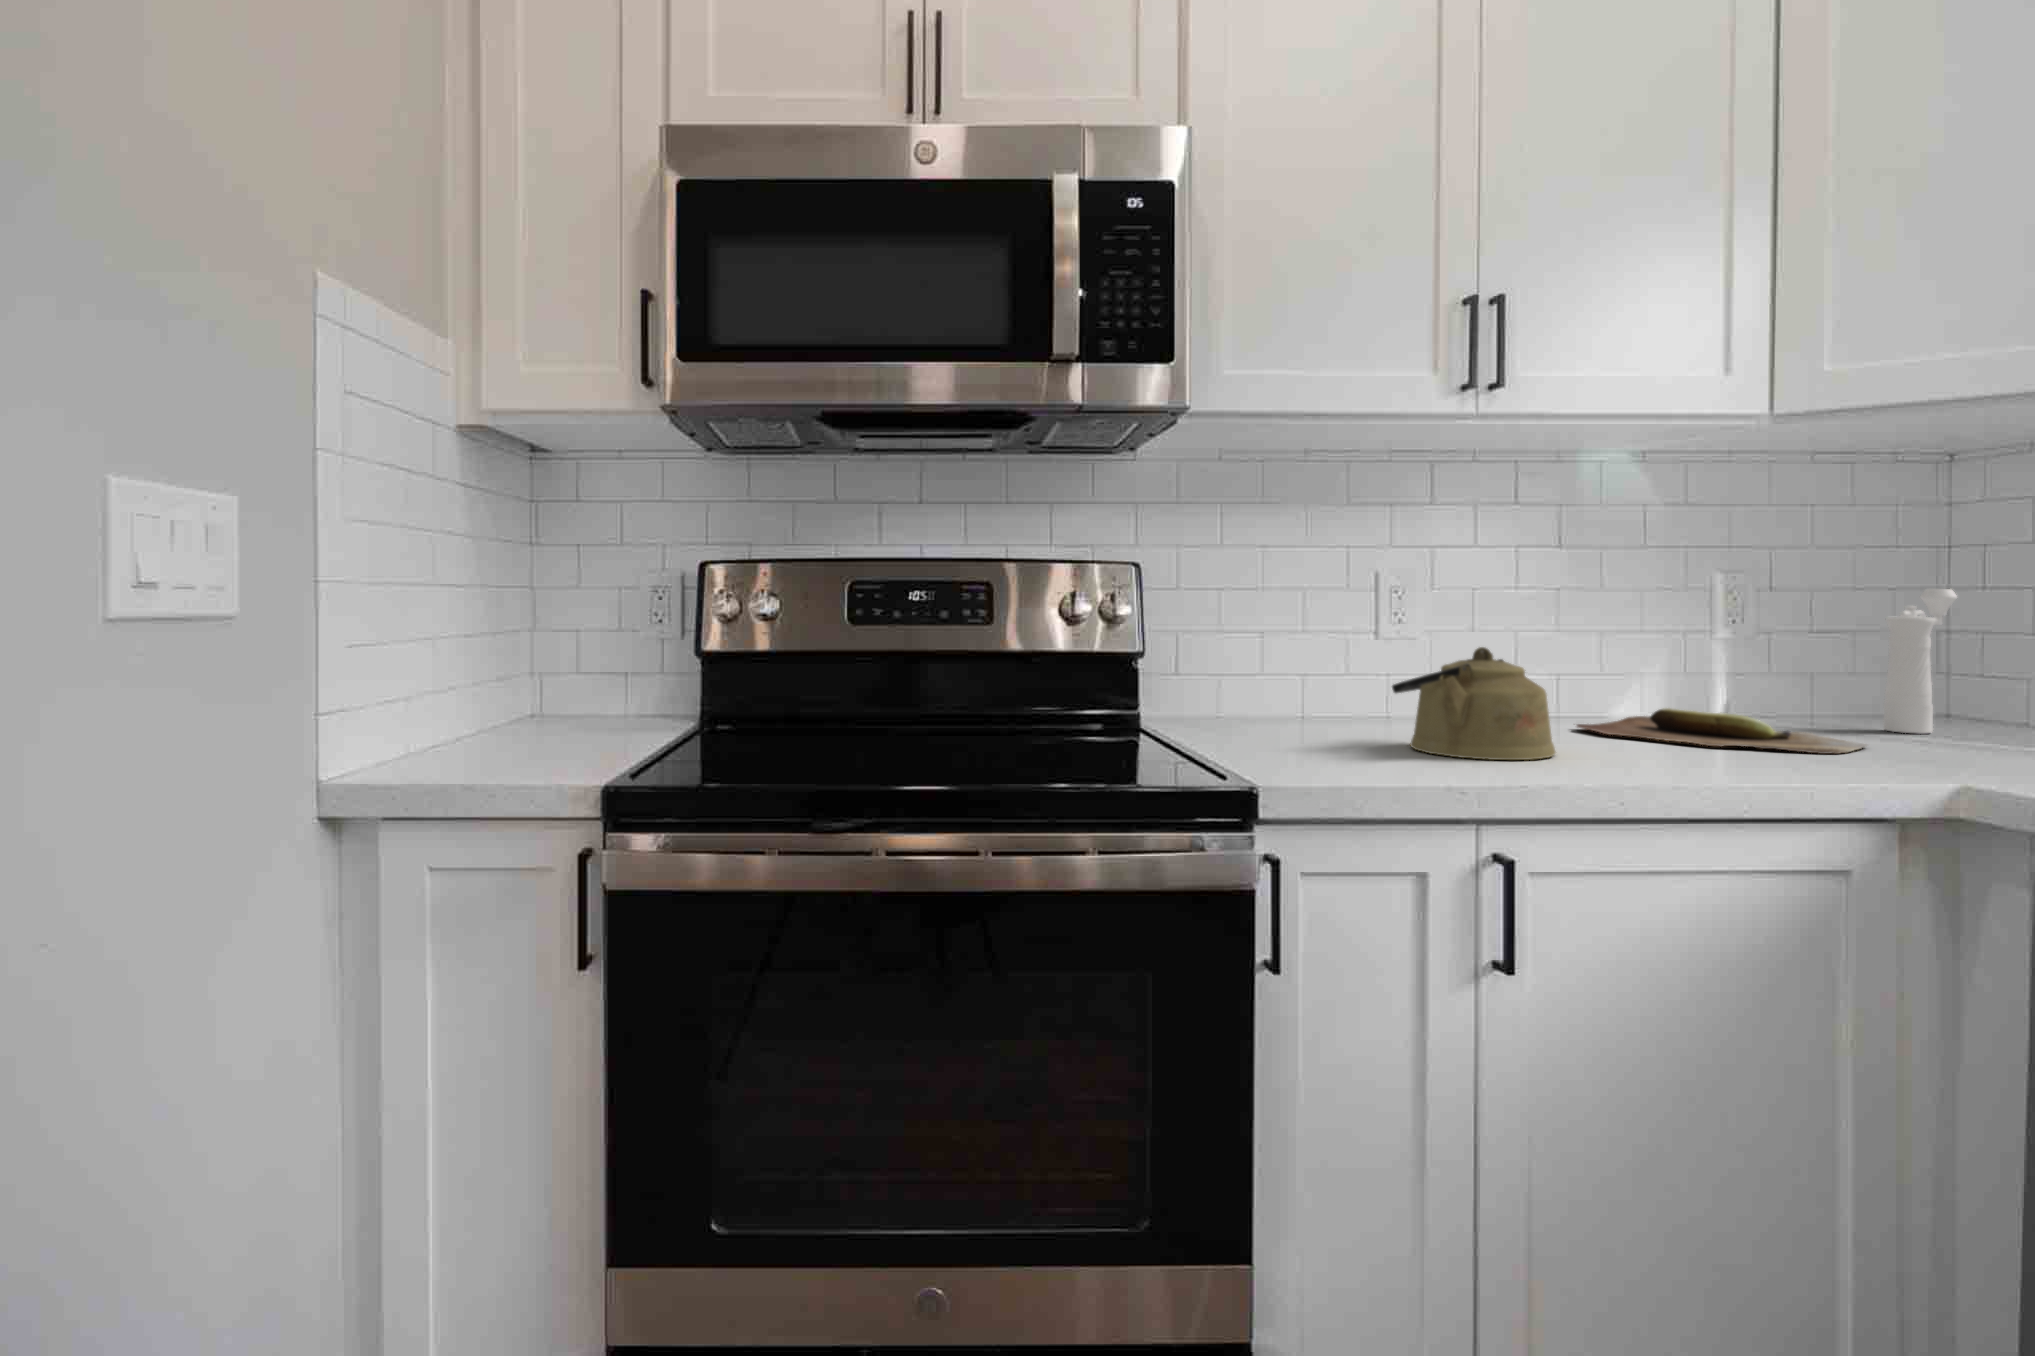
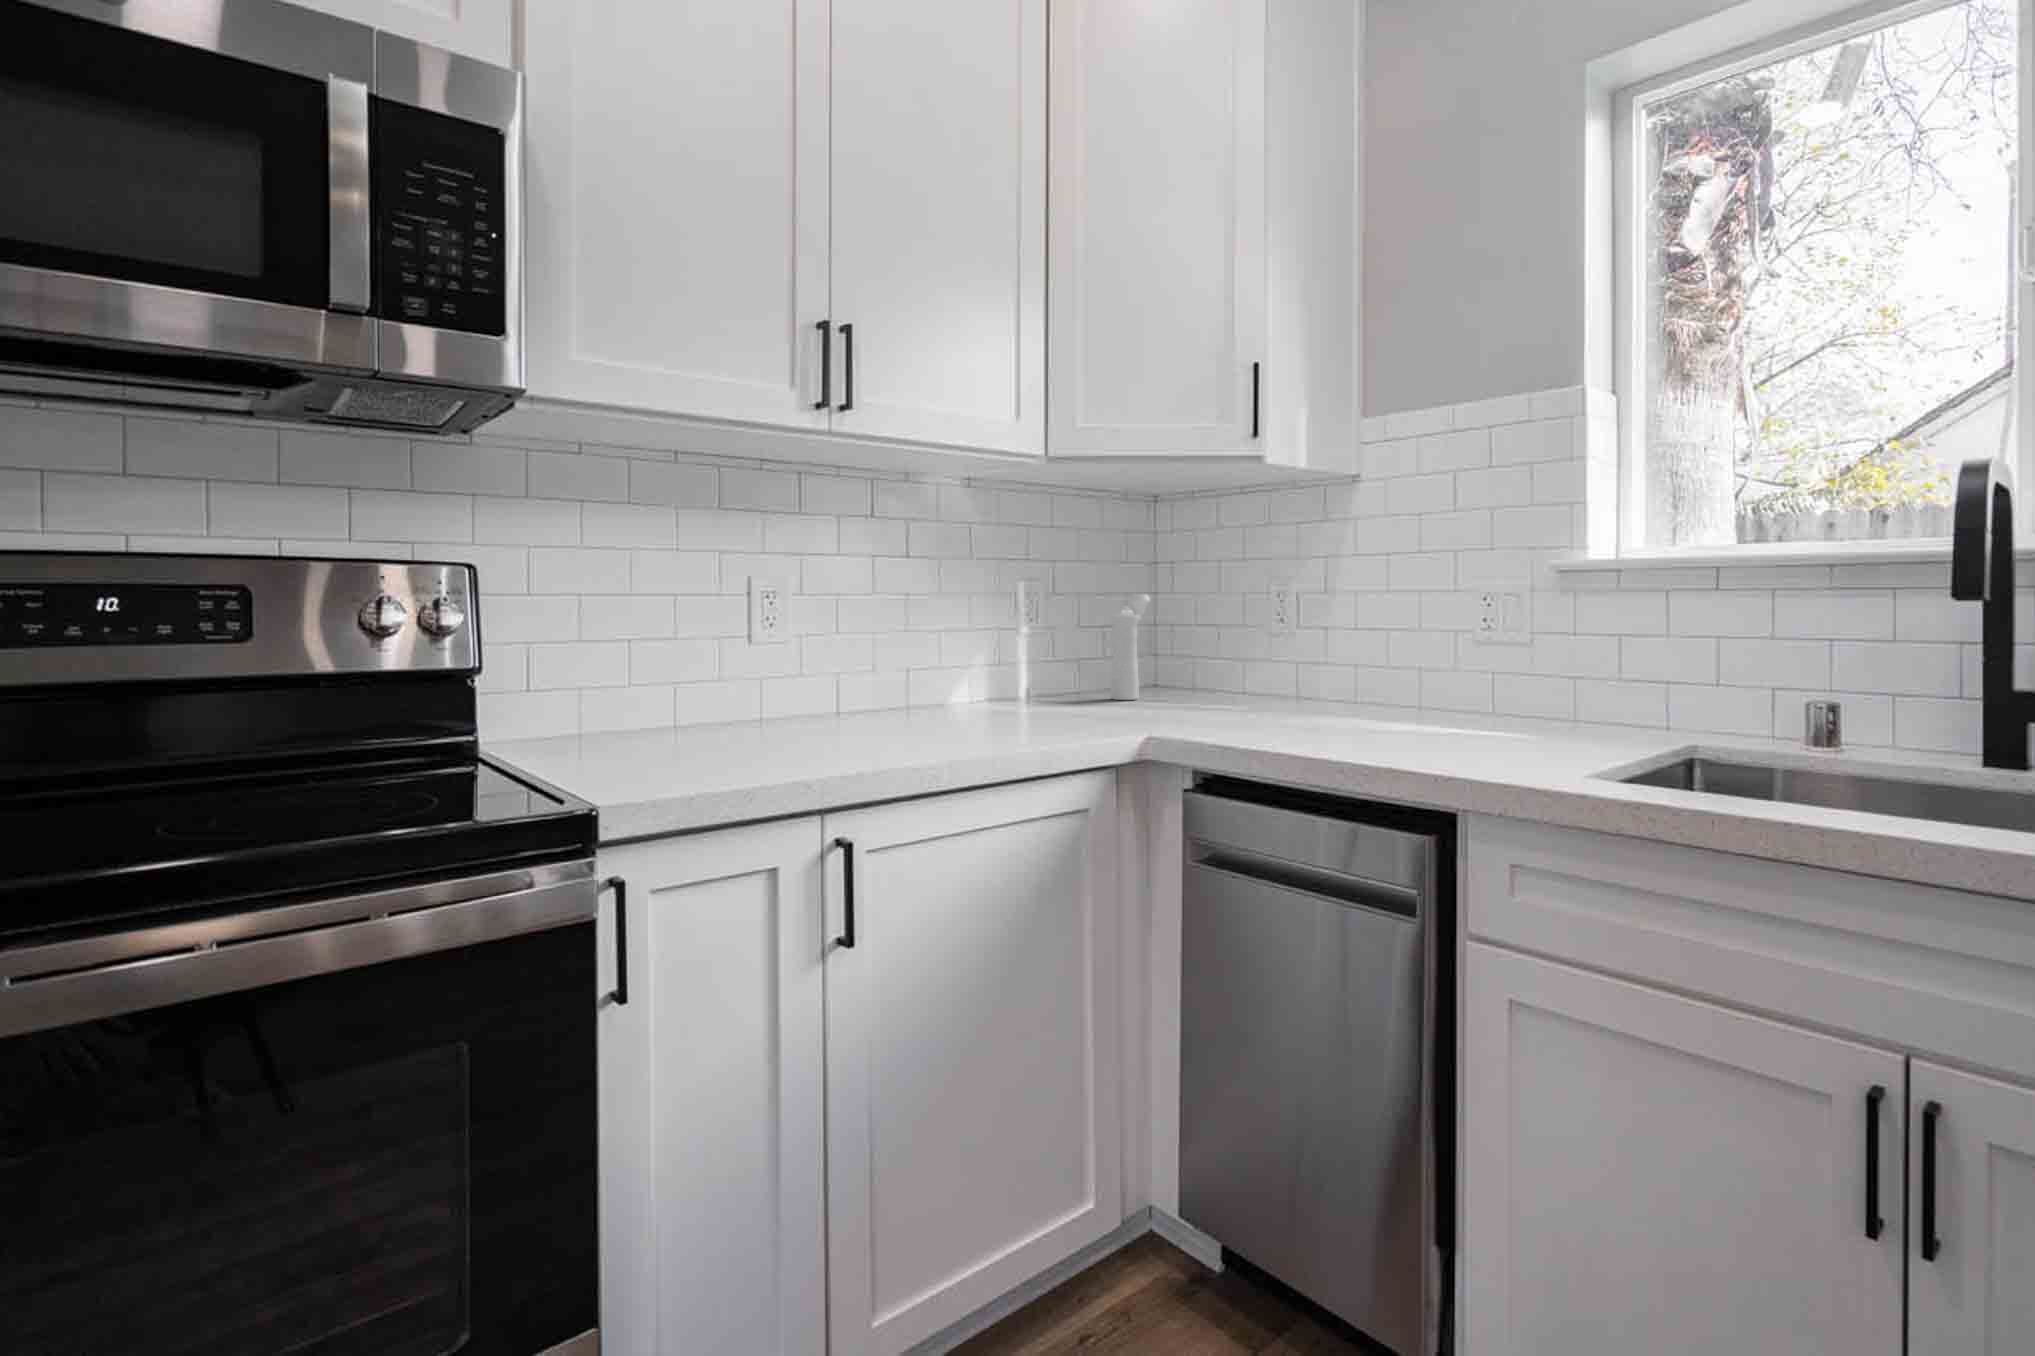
kettle: present [1392,647,1556,760] -> none [747,646,892,751]
cutting board: present [1577,708,1867,754] -> none [904,692,1105,722]

